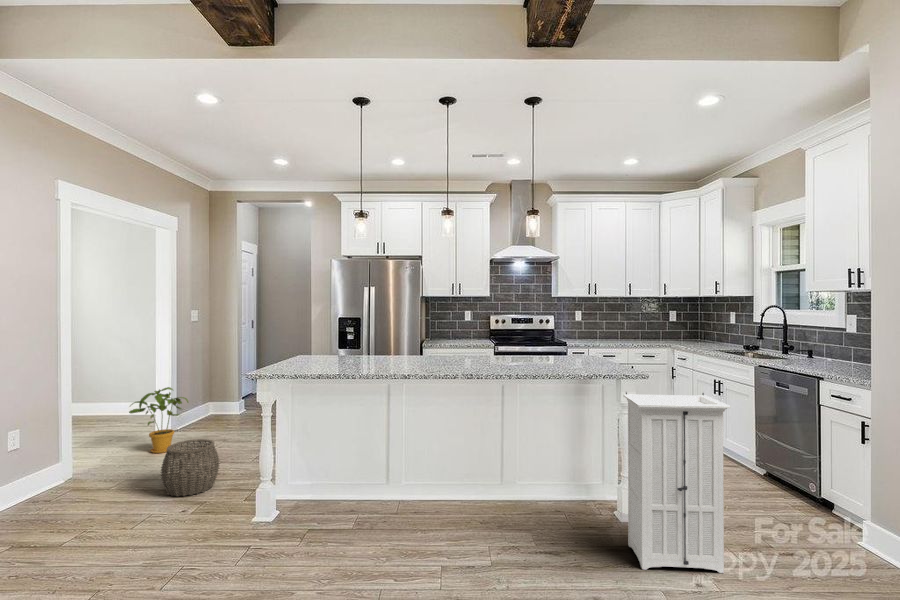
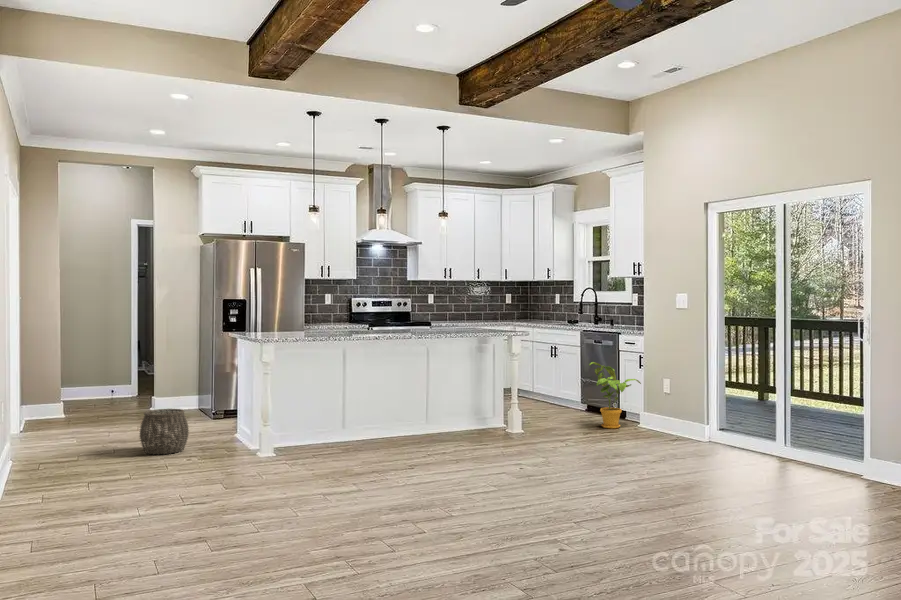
house plant: present [129,387,188,453] -> present [589,362,641,429]
storage cabinet: present [623,392,731,573] -> none [521,339,581,442]

